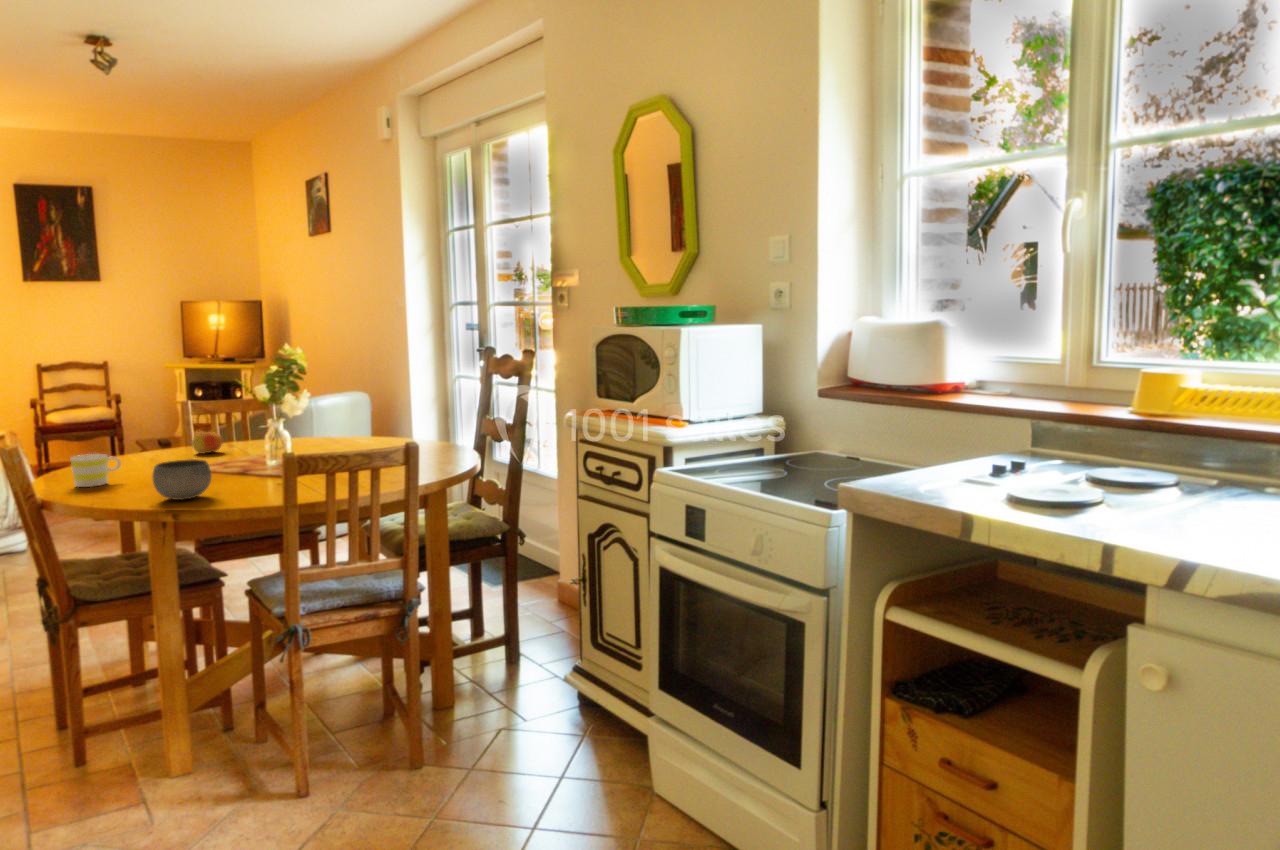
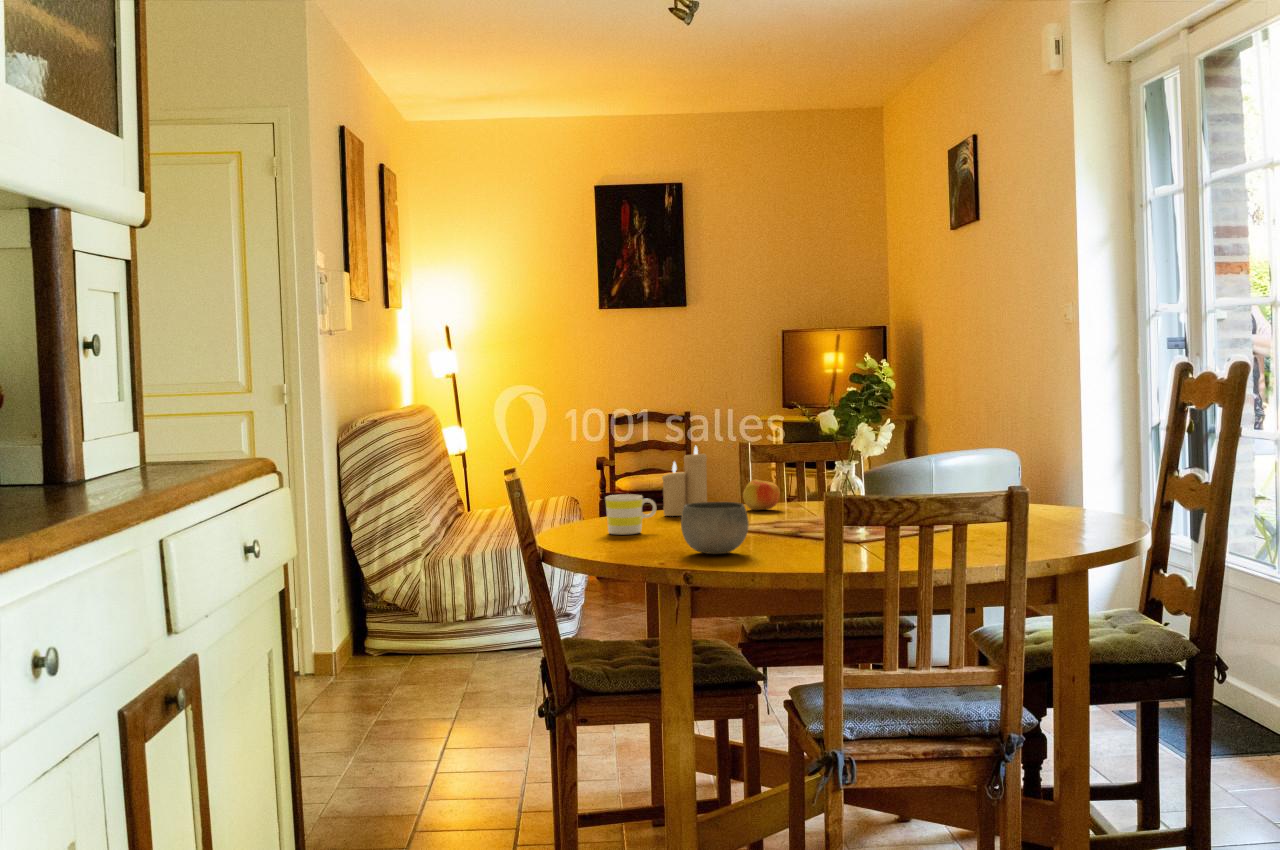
candle: none [120,410,162,464] -> present [662,446,707,516]

